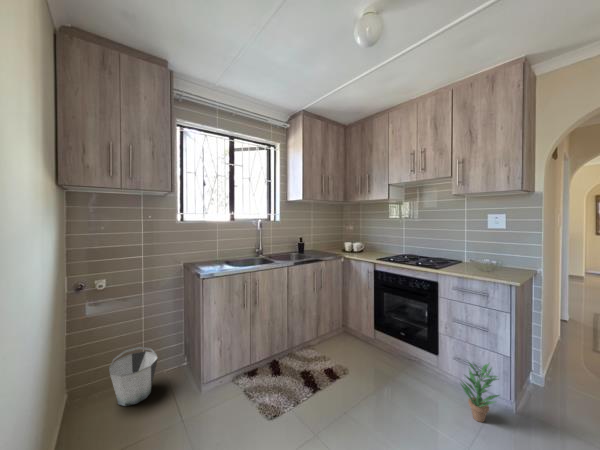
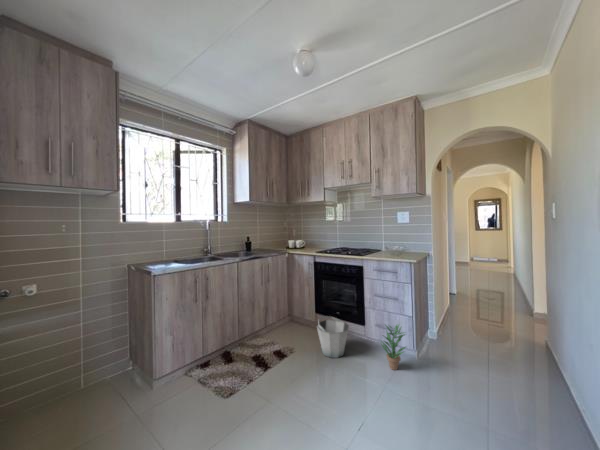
bucket: present [109,347,158,406] -> present [317,316,349,358]

